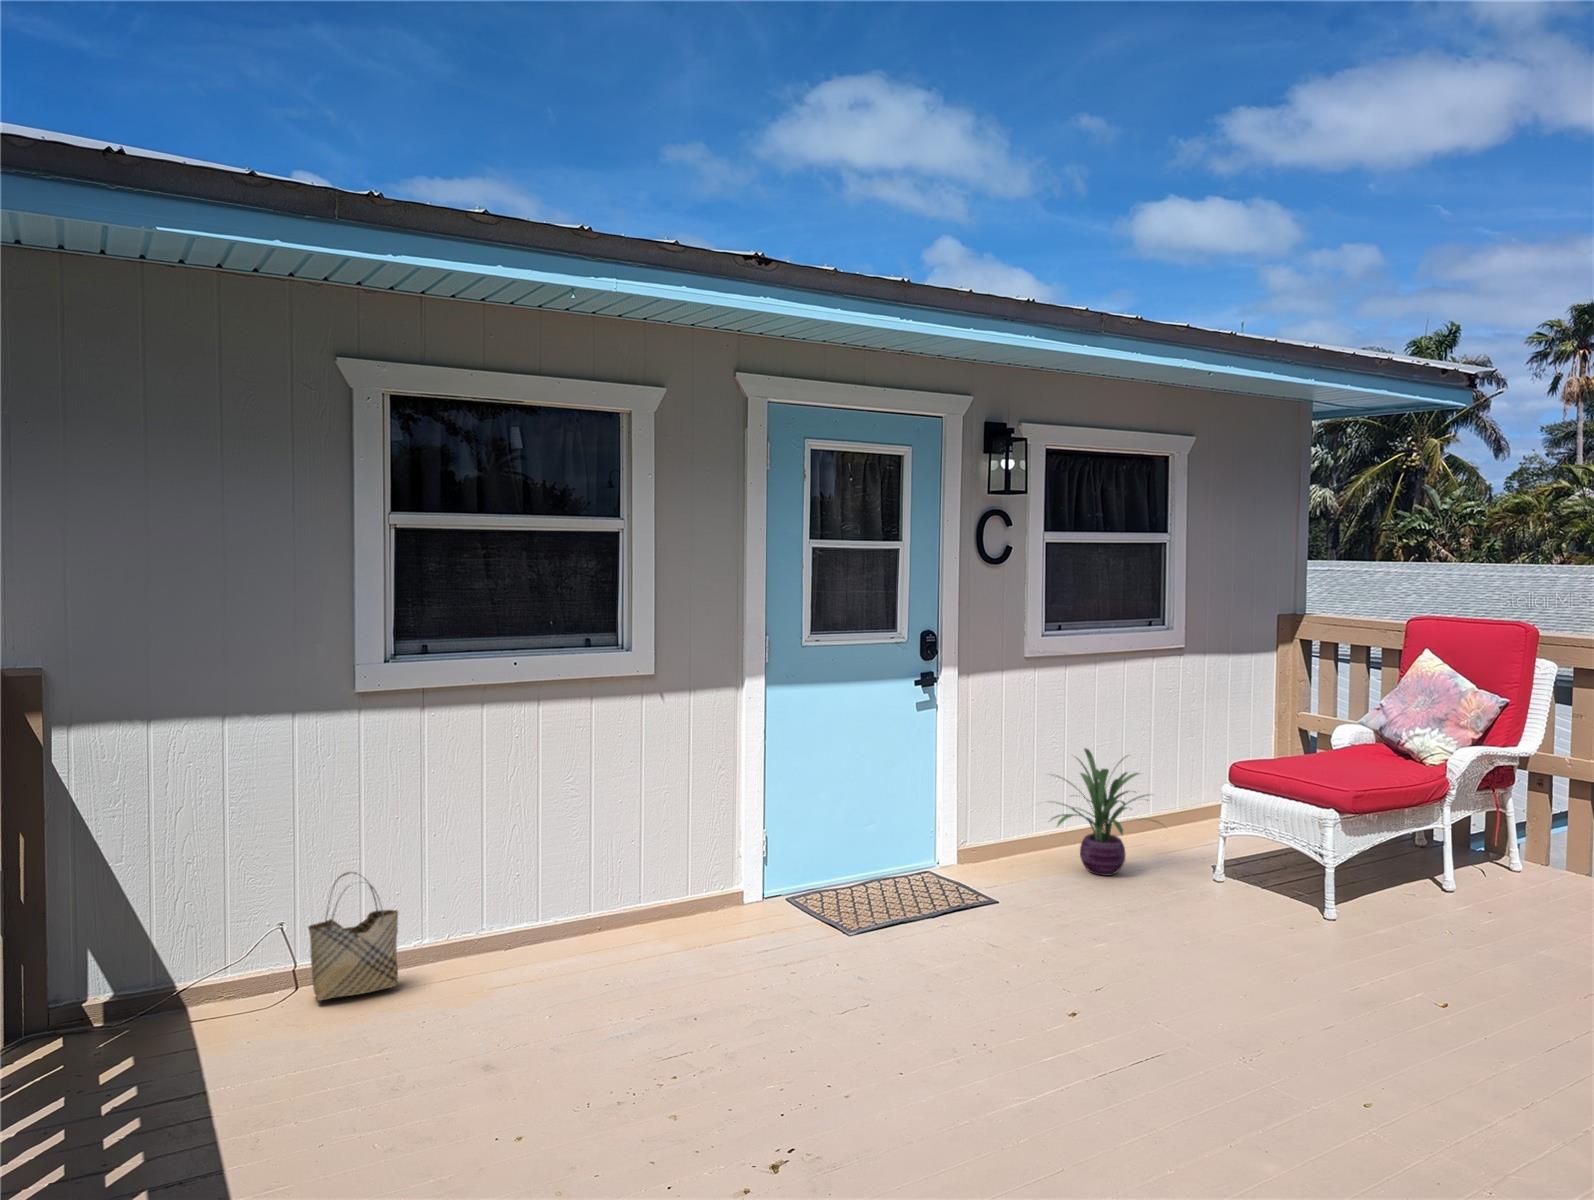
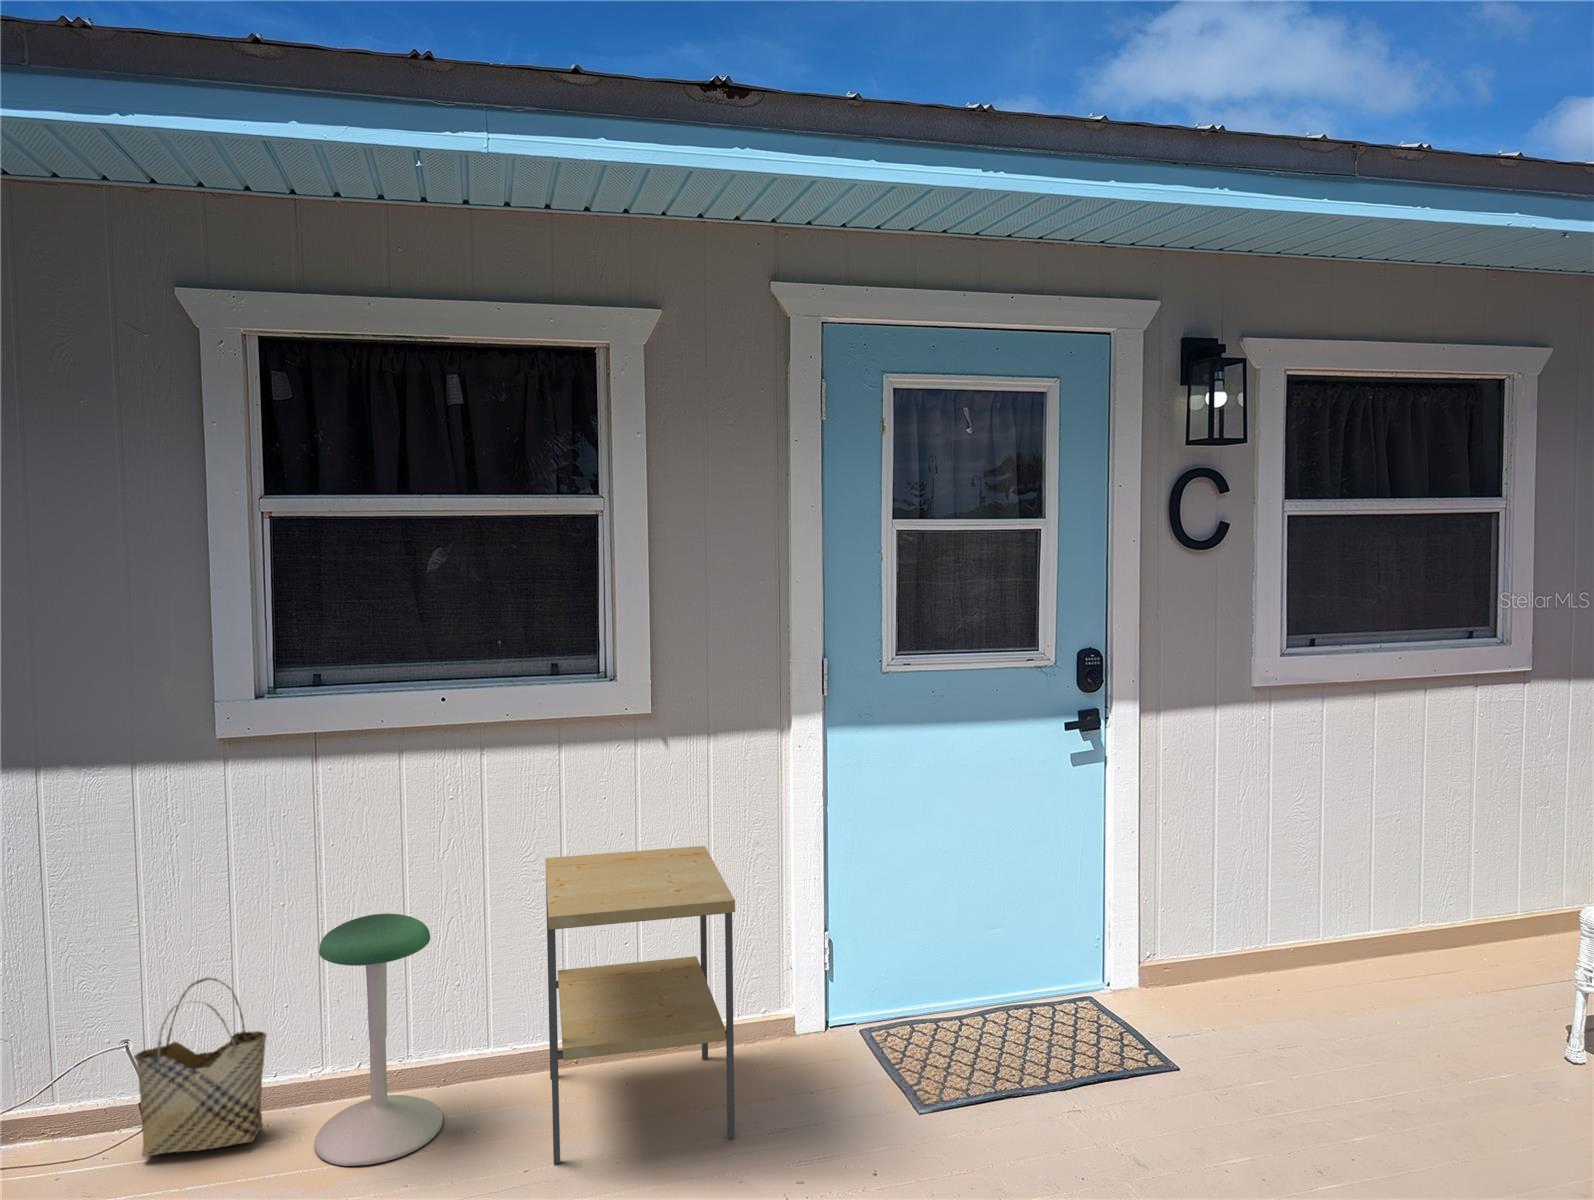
decorative plant: present [1051,748,1164,876] -> none [1269,829,1487,1034]
side table: none [584,768,744,977] -> present [545,846,735,1163]
stool: none [439,819,529,992] -> present [314,914,443,1166]

